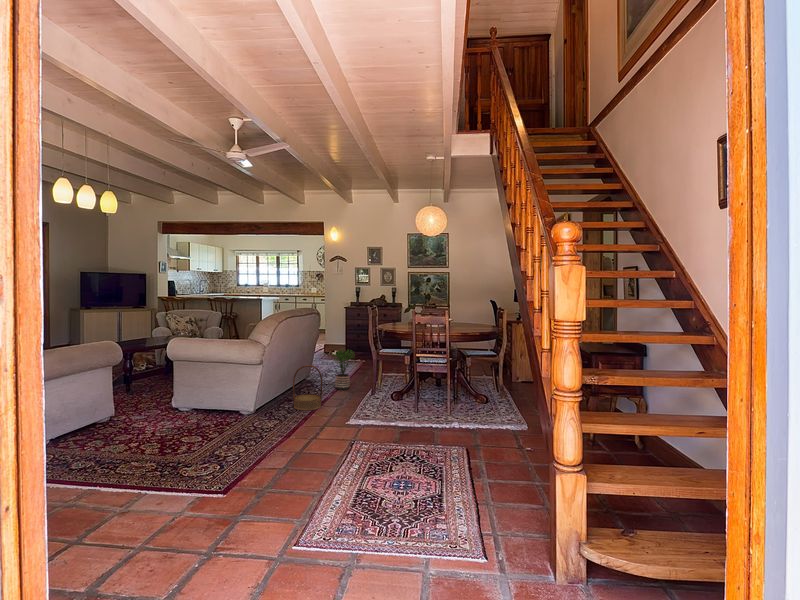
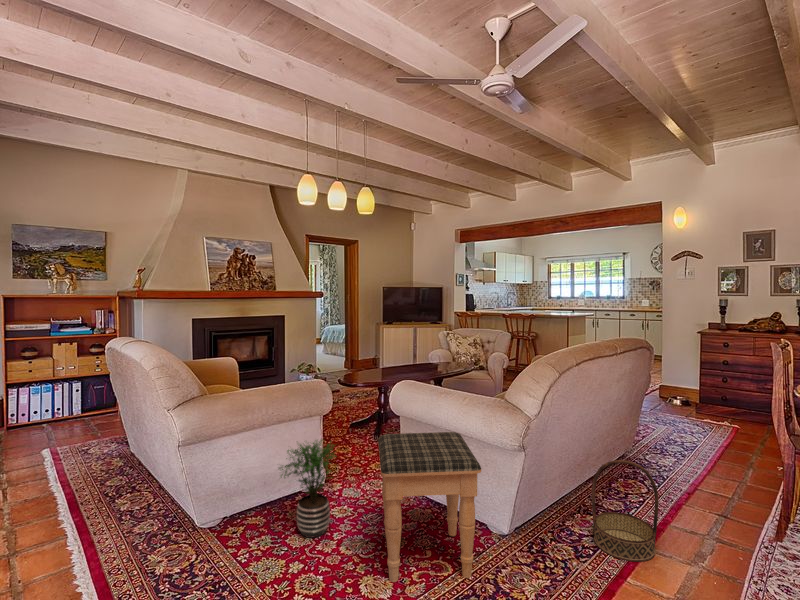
potted plant: present [333,350,354,390] -> present [279,440,335,538]
footstool: none [176,361,245,437] -> present [378,432,481,582]

